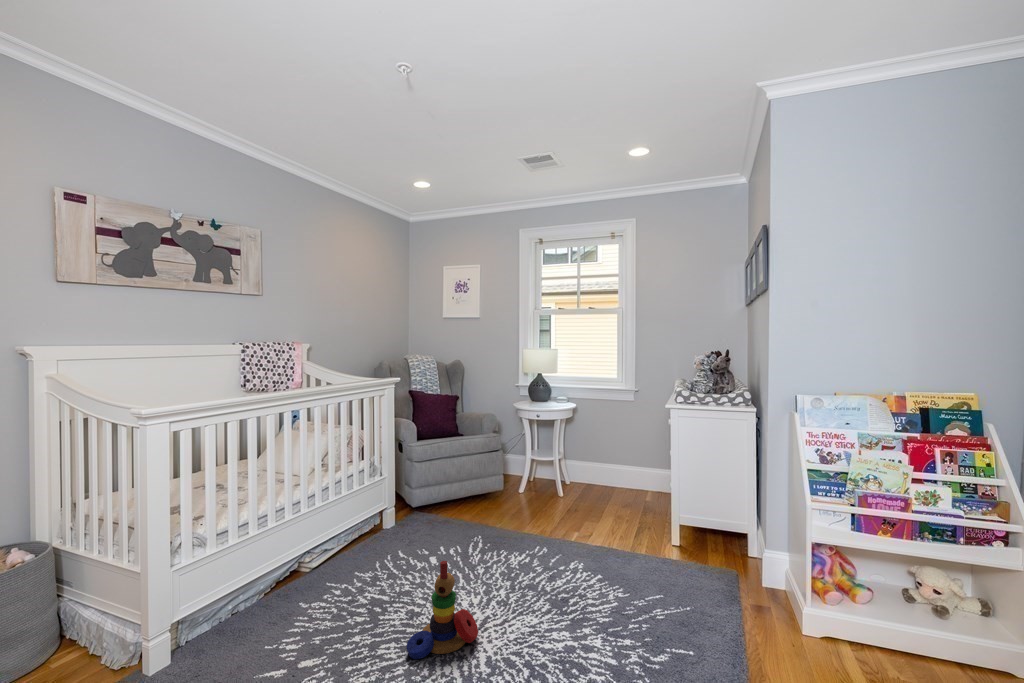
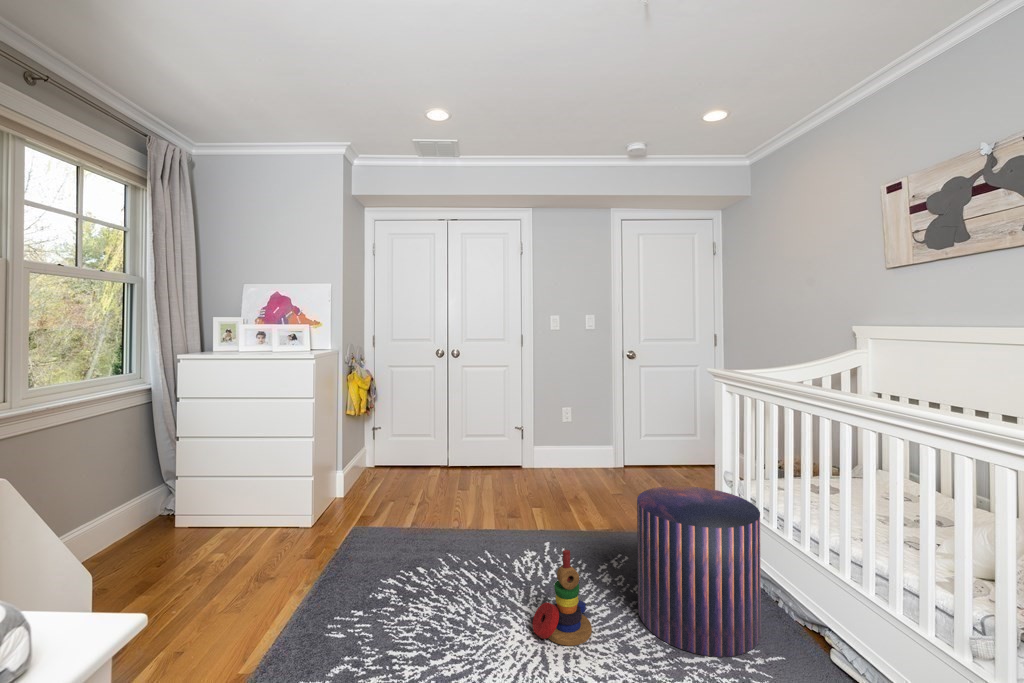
pouf: none [271,493,385,651] -> present [637,486,761,657]

